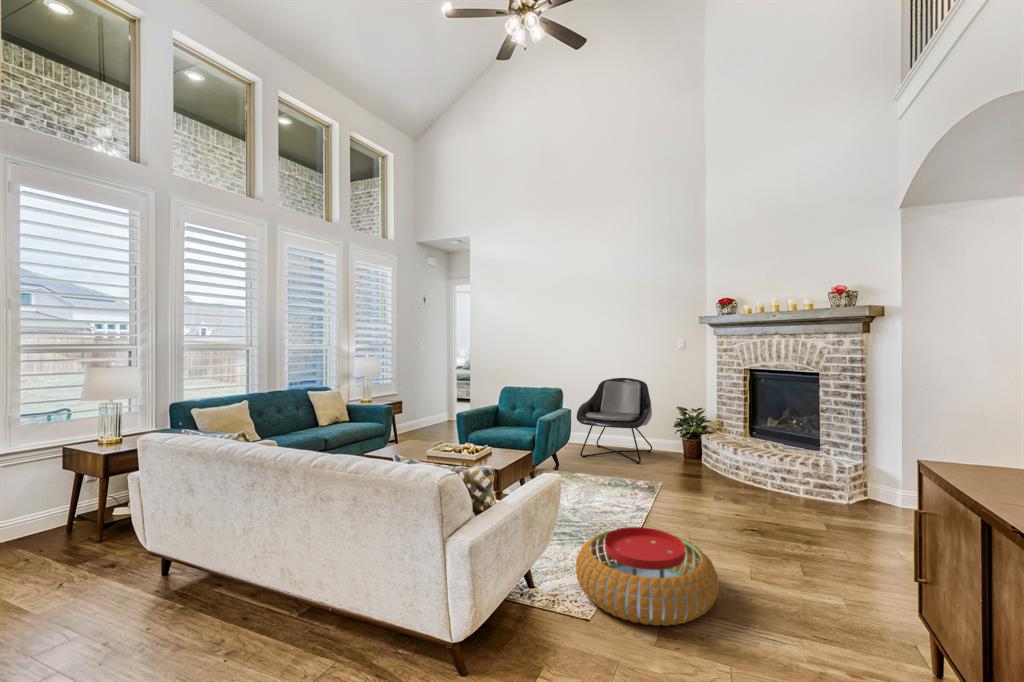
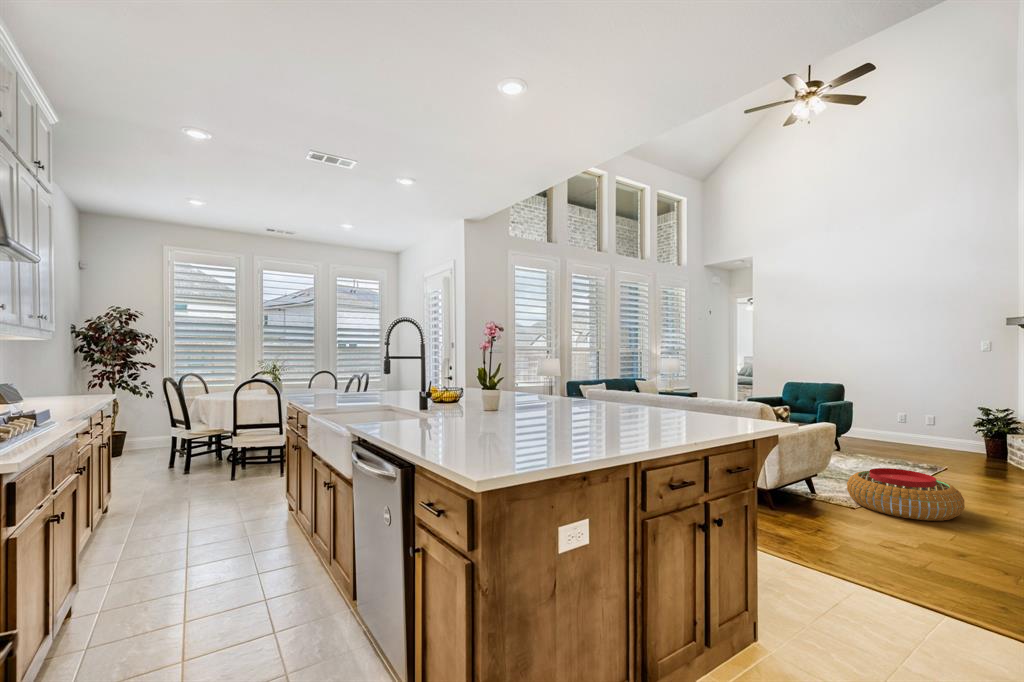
lounge chair: present [577,378,652,464] -> none [860,379,949,455]

